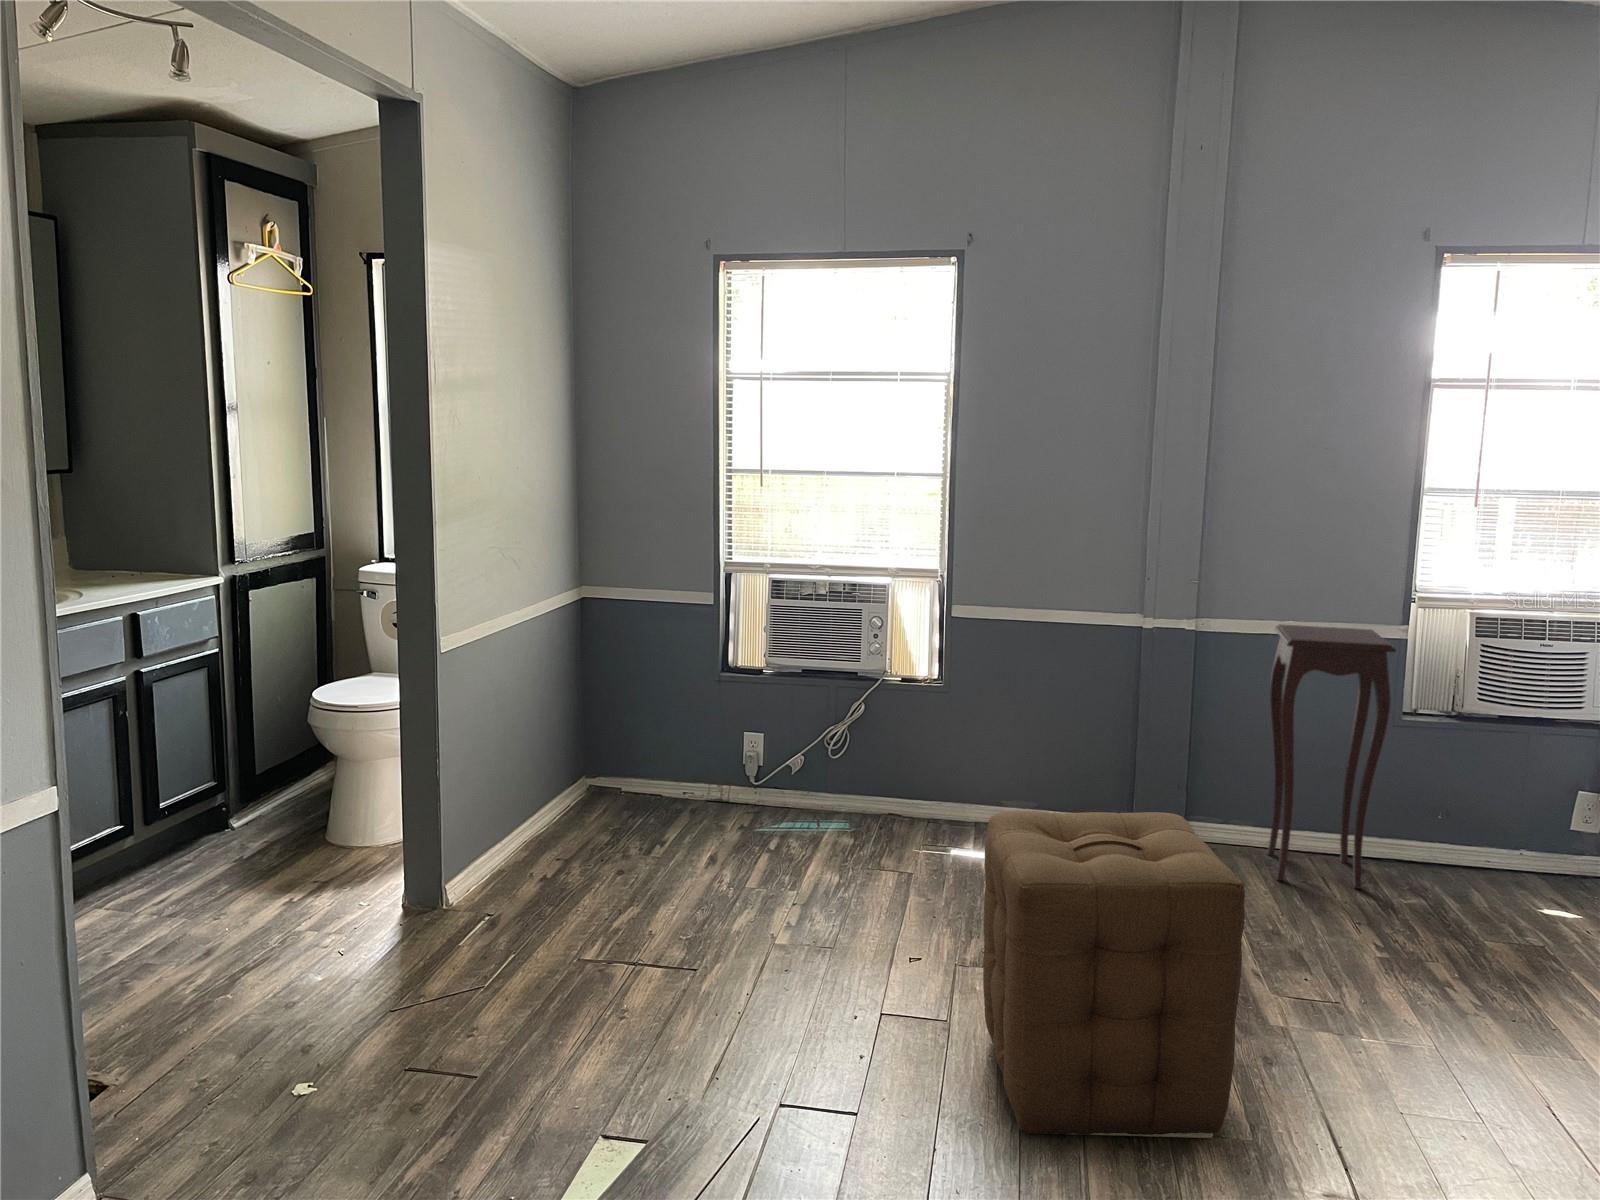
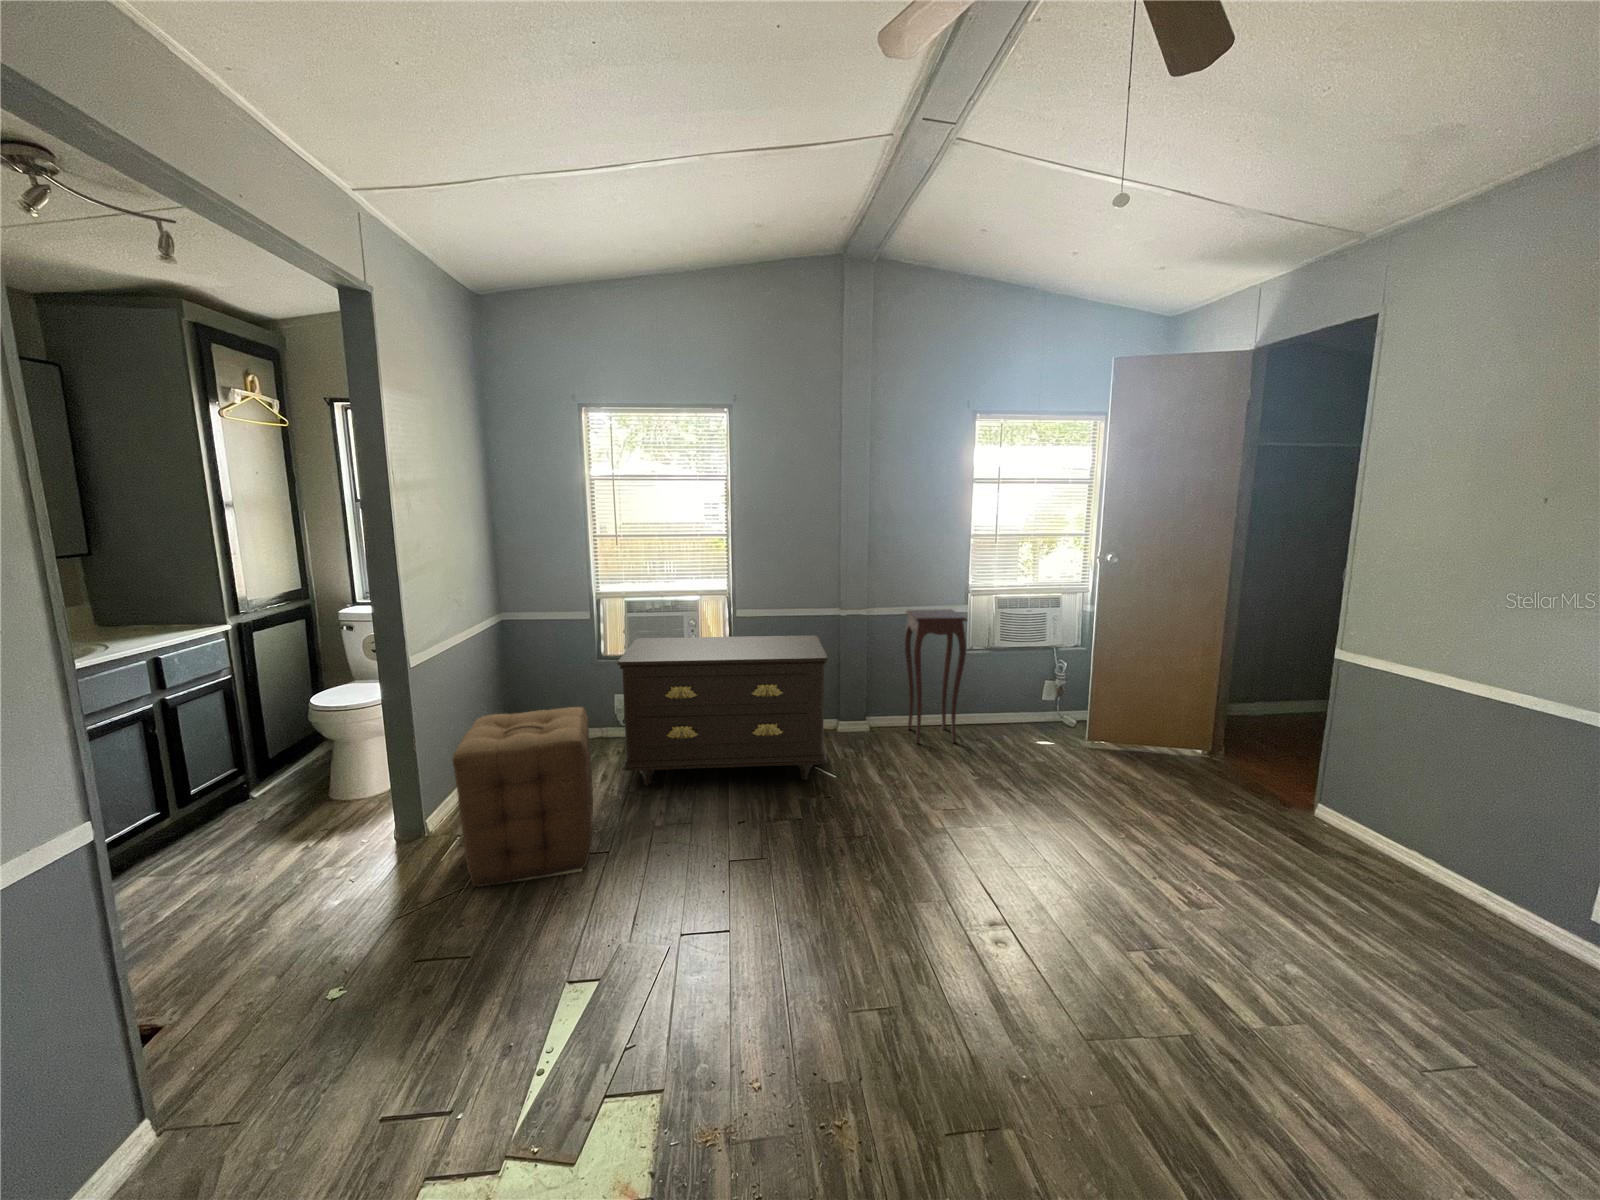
dresser: none [735,641,1095,912] -> present [617,635,828,785]
ottoman: present [983,811,1245,1138] -> present [452,707,593,887]

